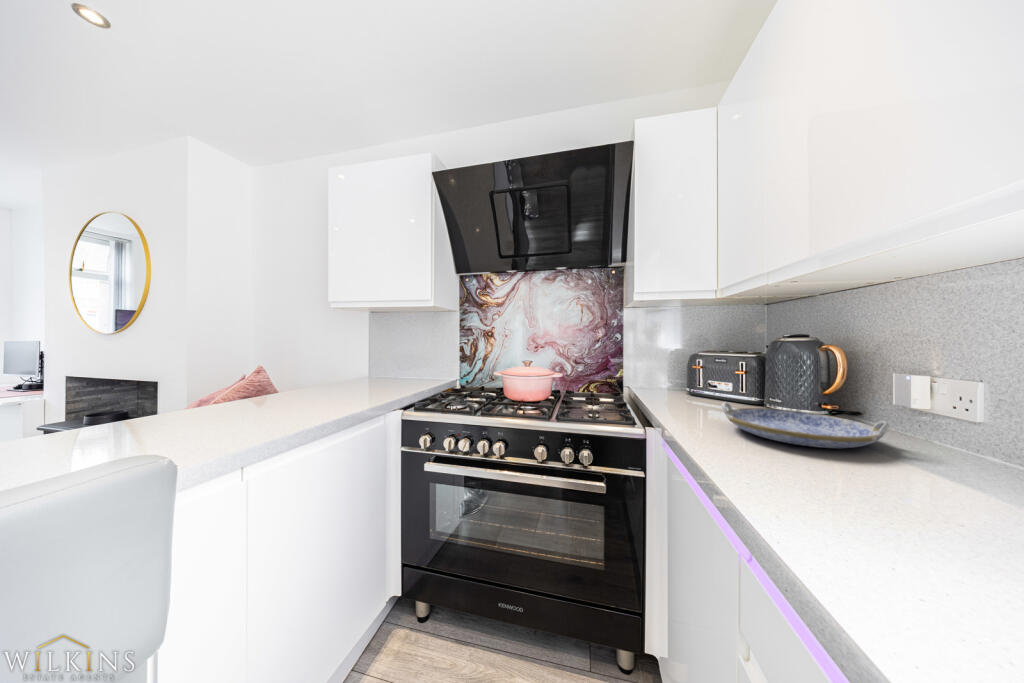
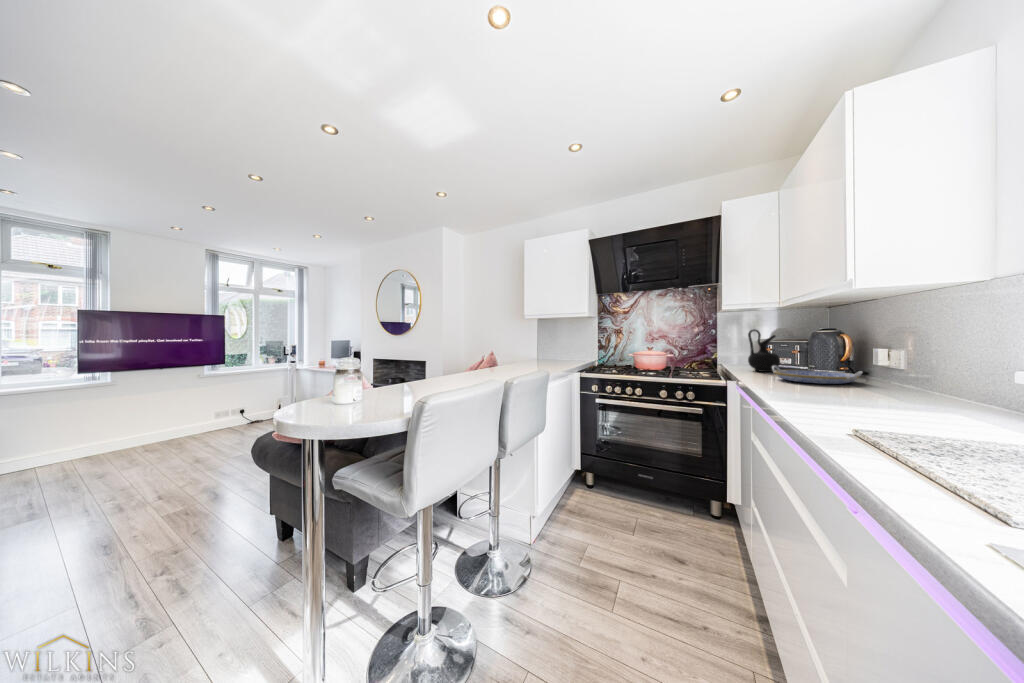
ceramic jug: none [671,335,717,405] -> present [748,329,780,372]

